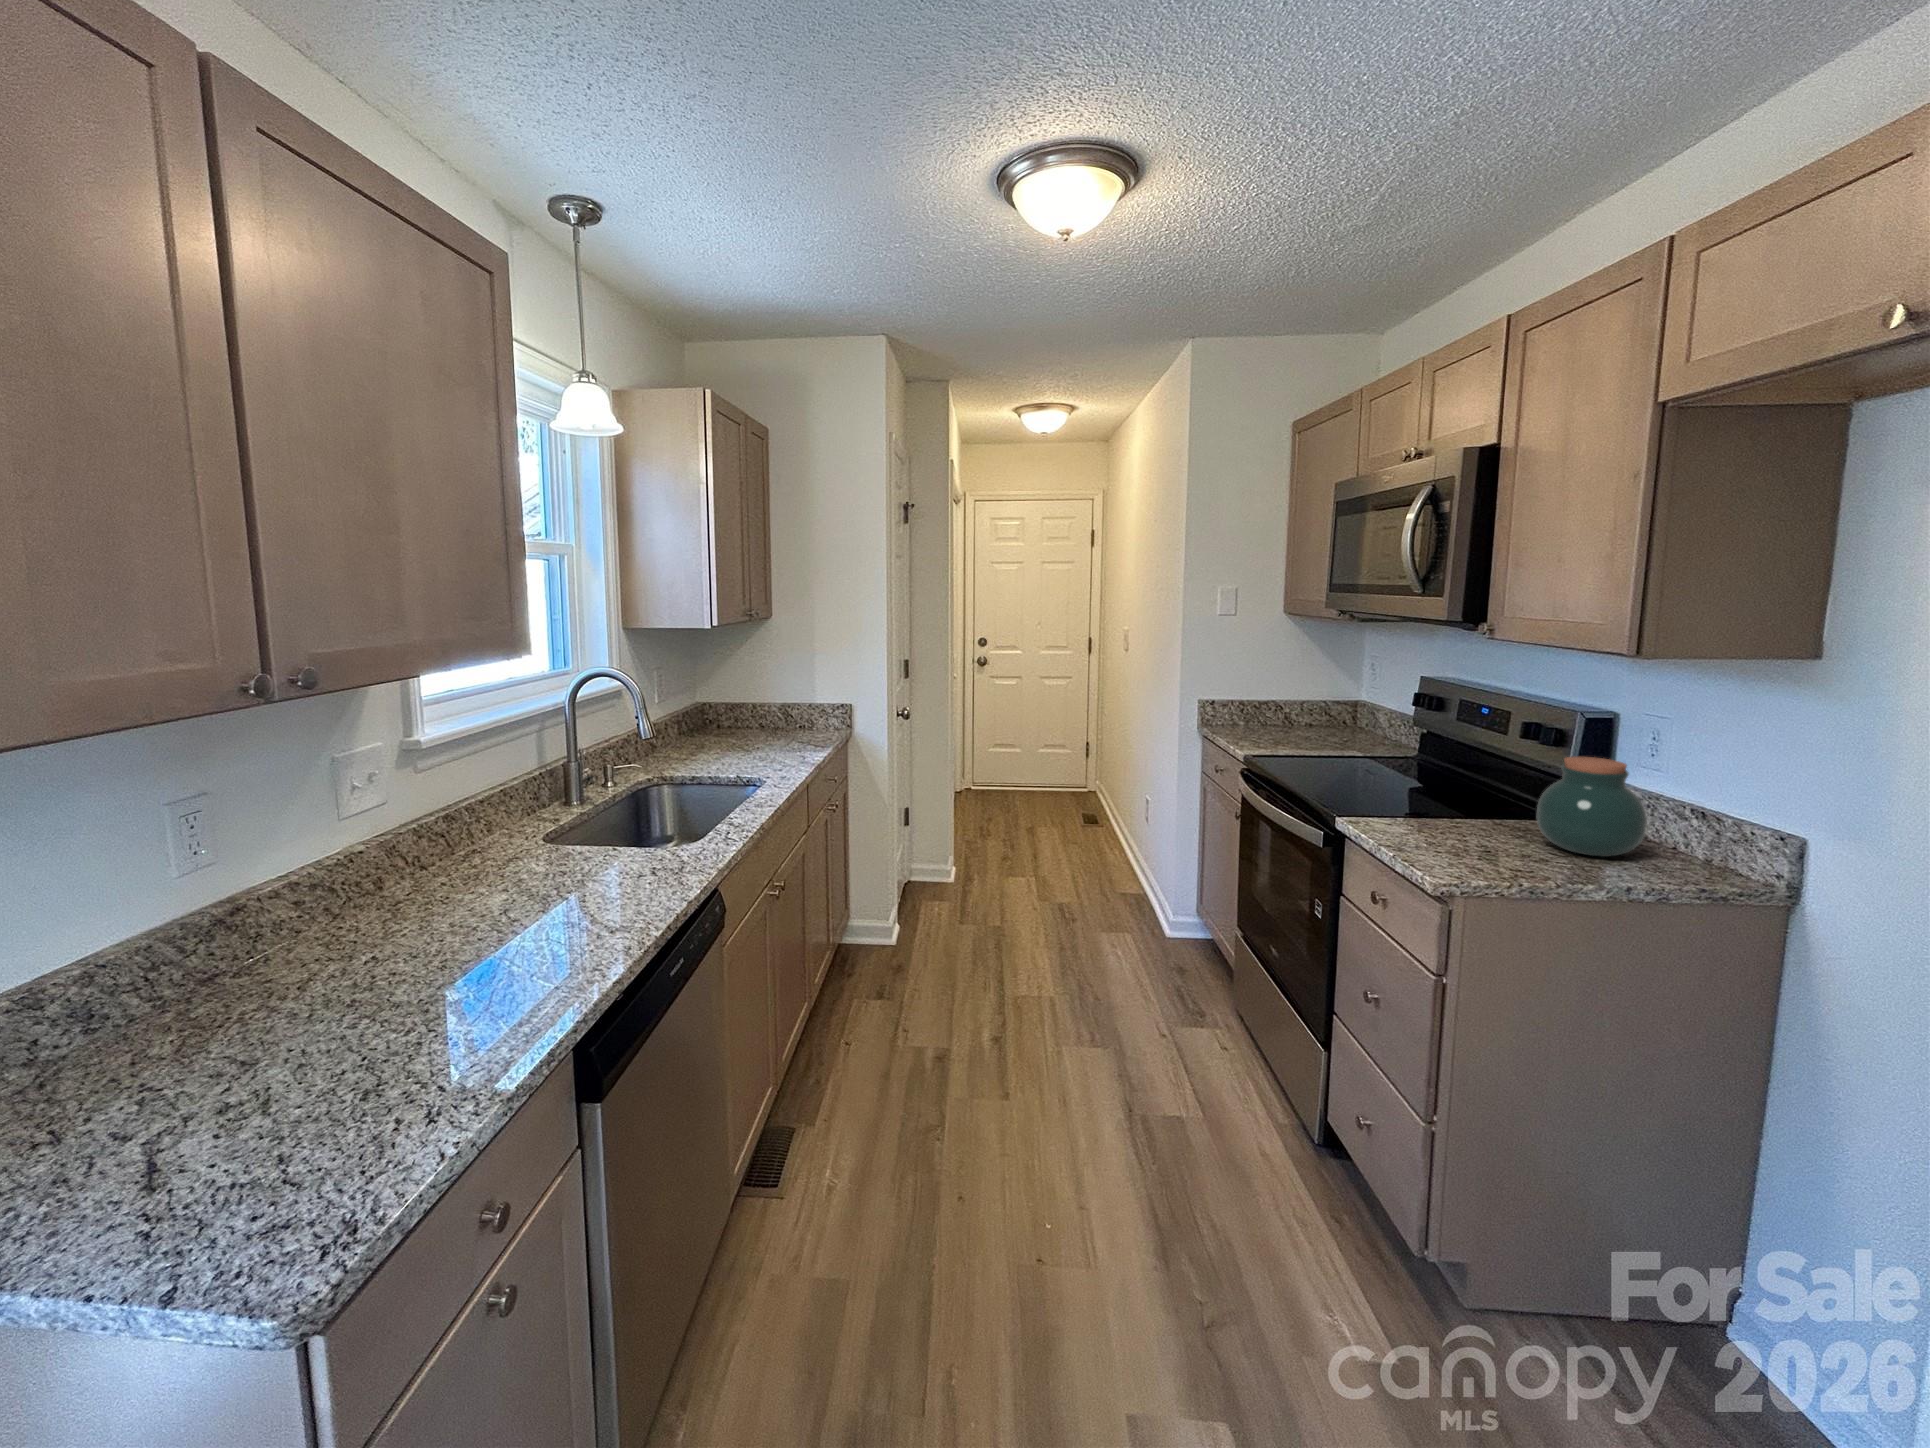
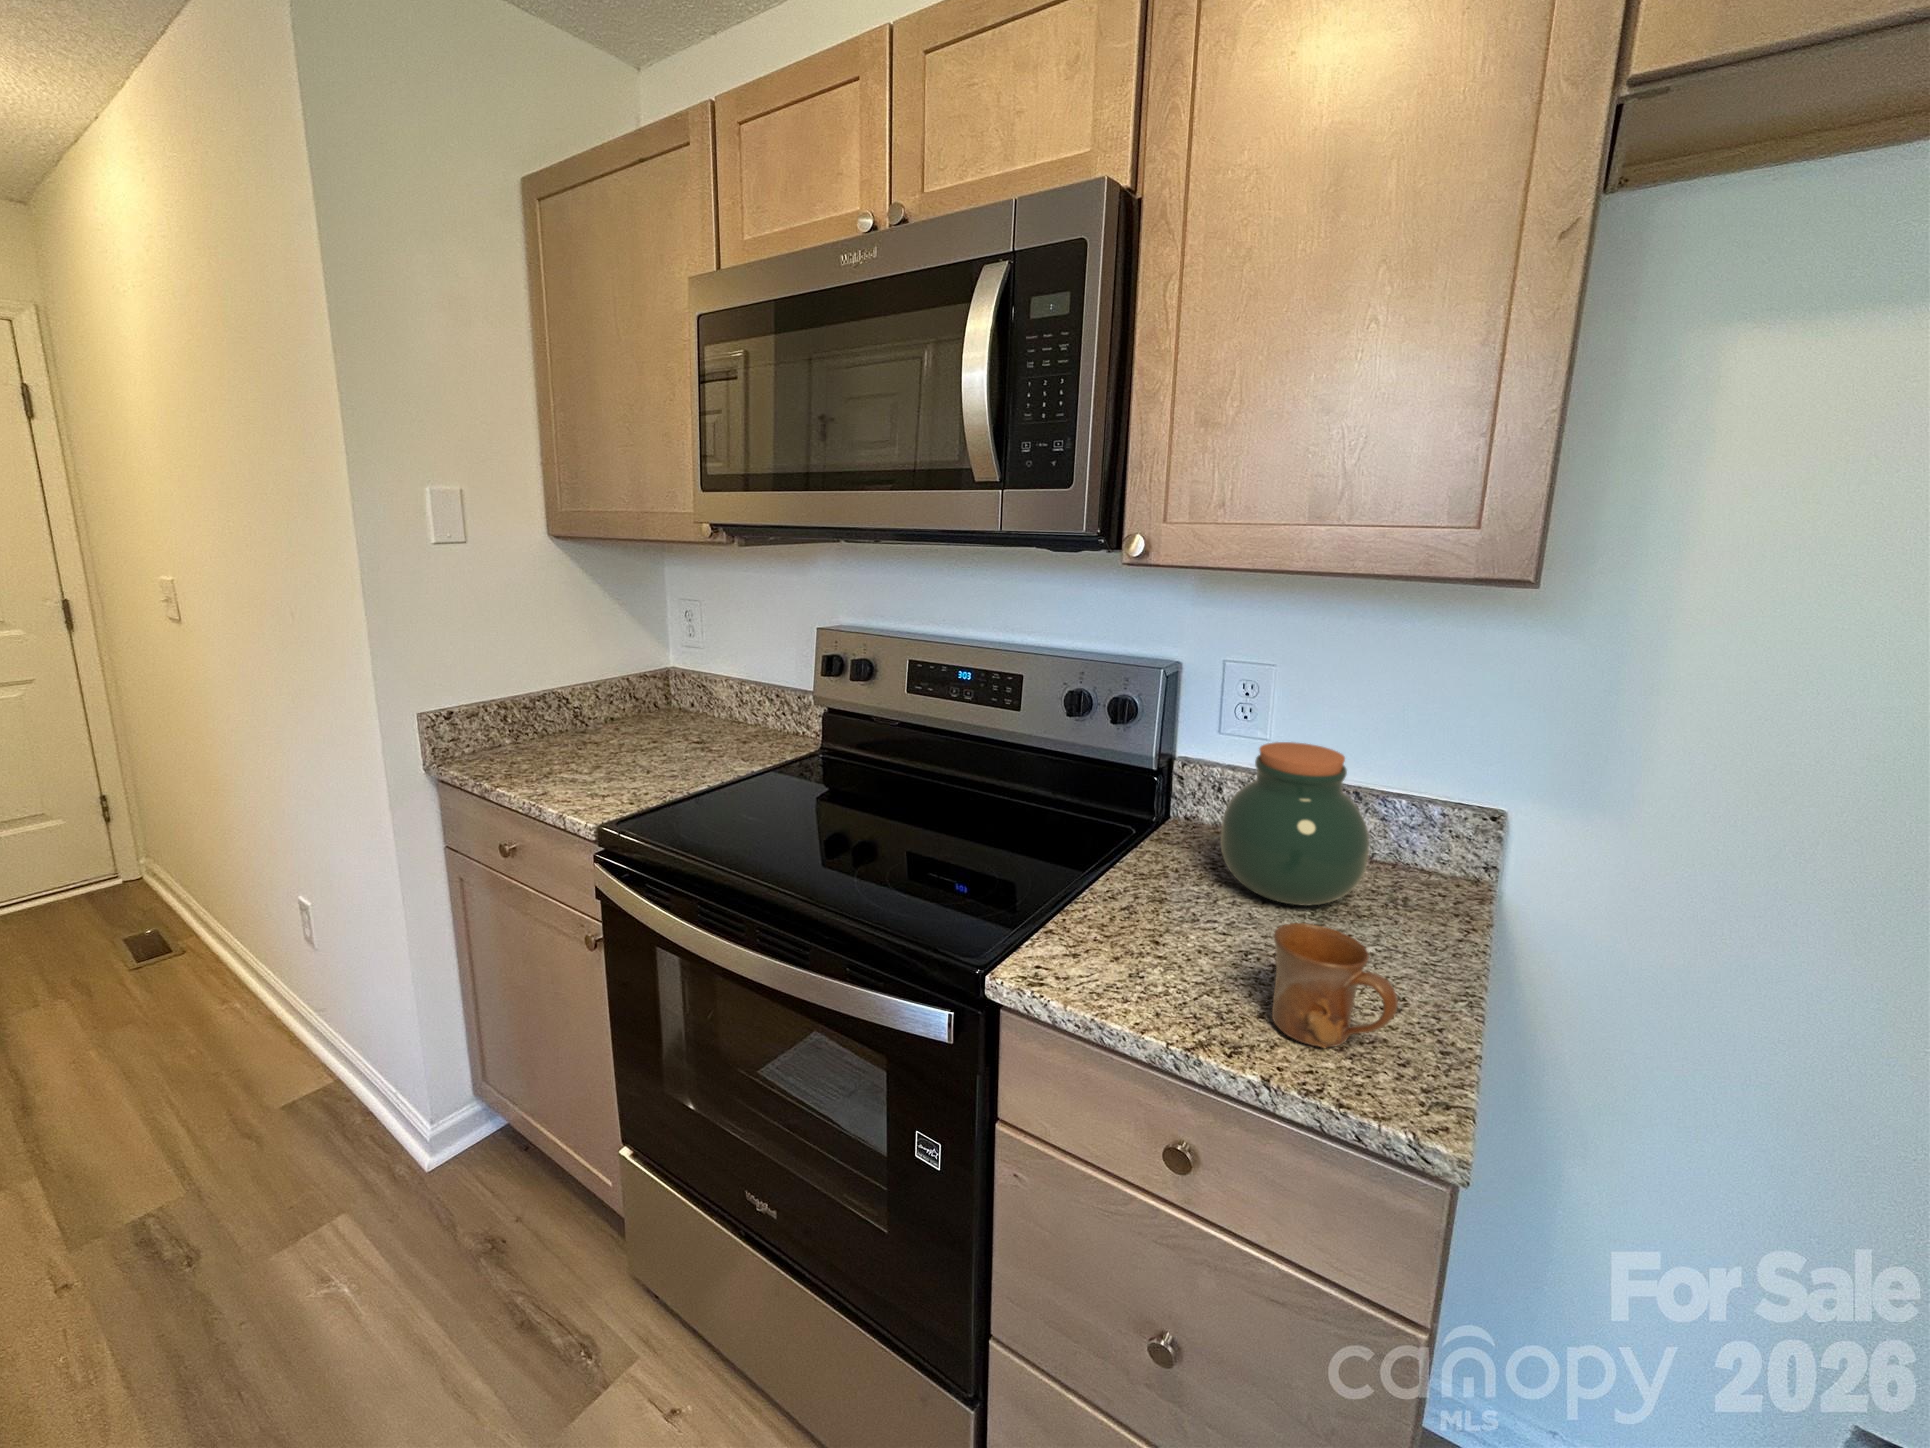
mug: none [1432,813,1484,867] -> present [1272,923,1398,1048]

